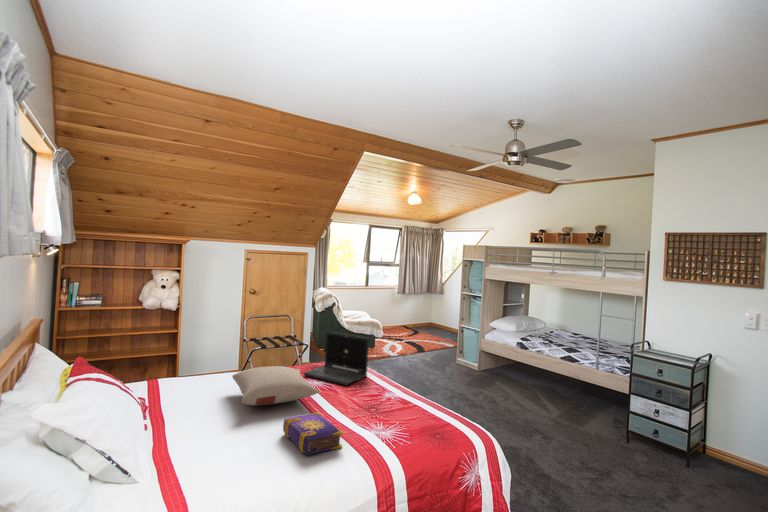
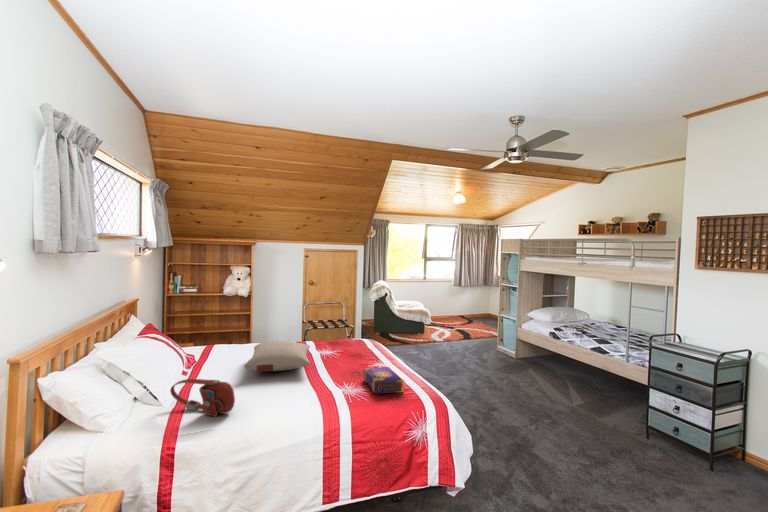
laptop: present [304,332,369,385] -> none [318,315,371,361]
book: present [283,412,343,455] -> present [363,367,404,394]
handbag: none [171,421,263,468] -> present [170,379,235,417]

